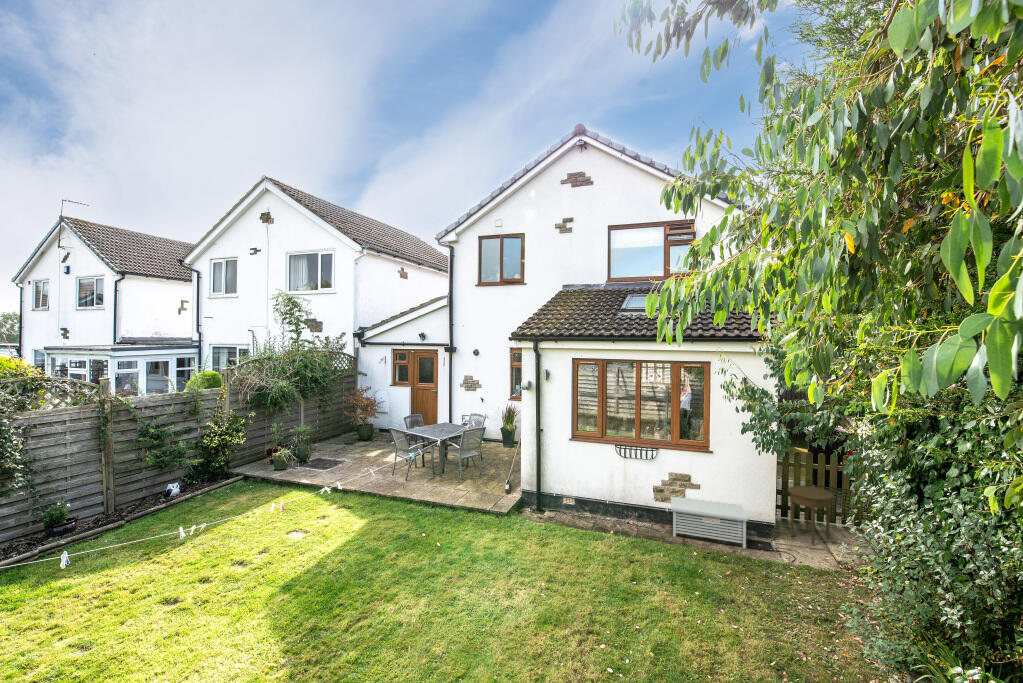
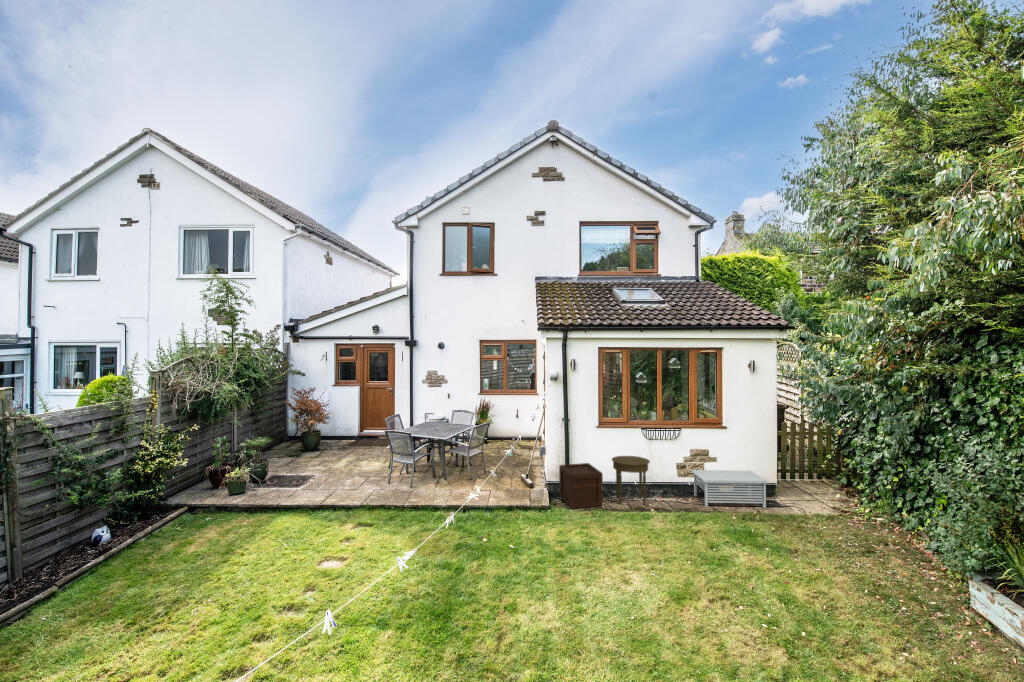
wooden crate: none [529,474,563,519] -> present [559,463,603,509]
side table: present [788,486,833,545] -> present [612,456,650,505]

